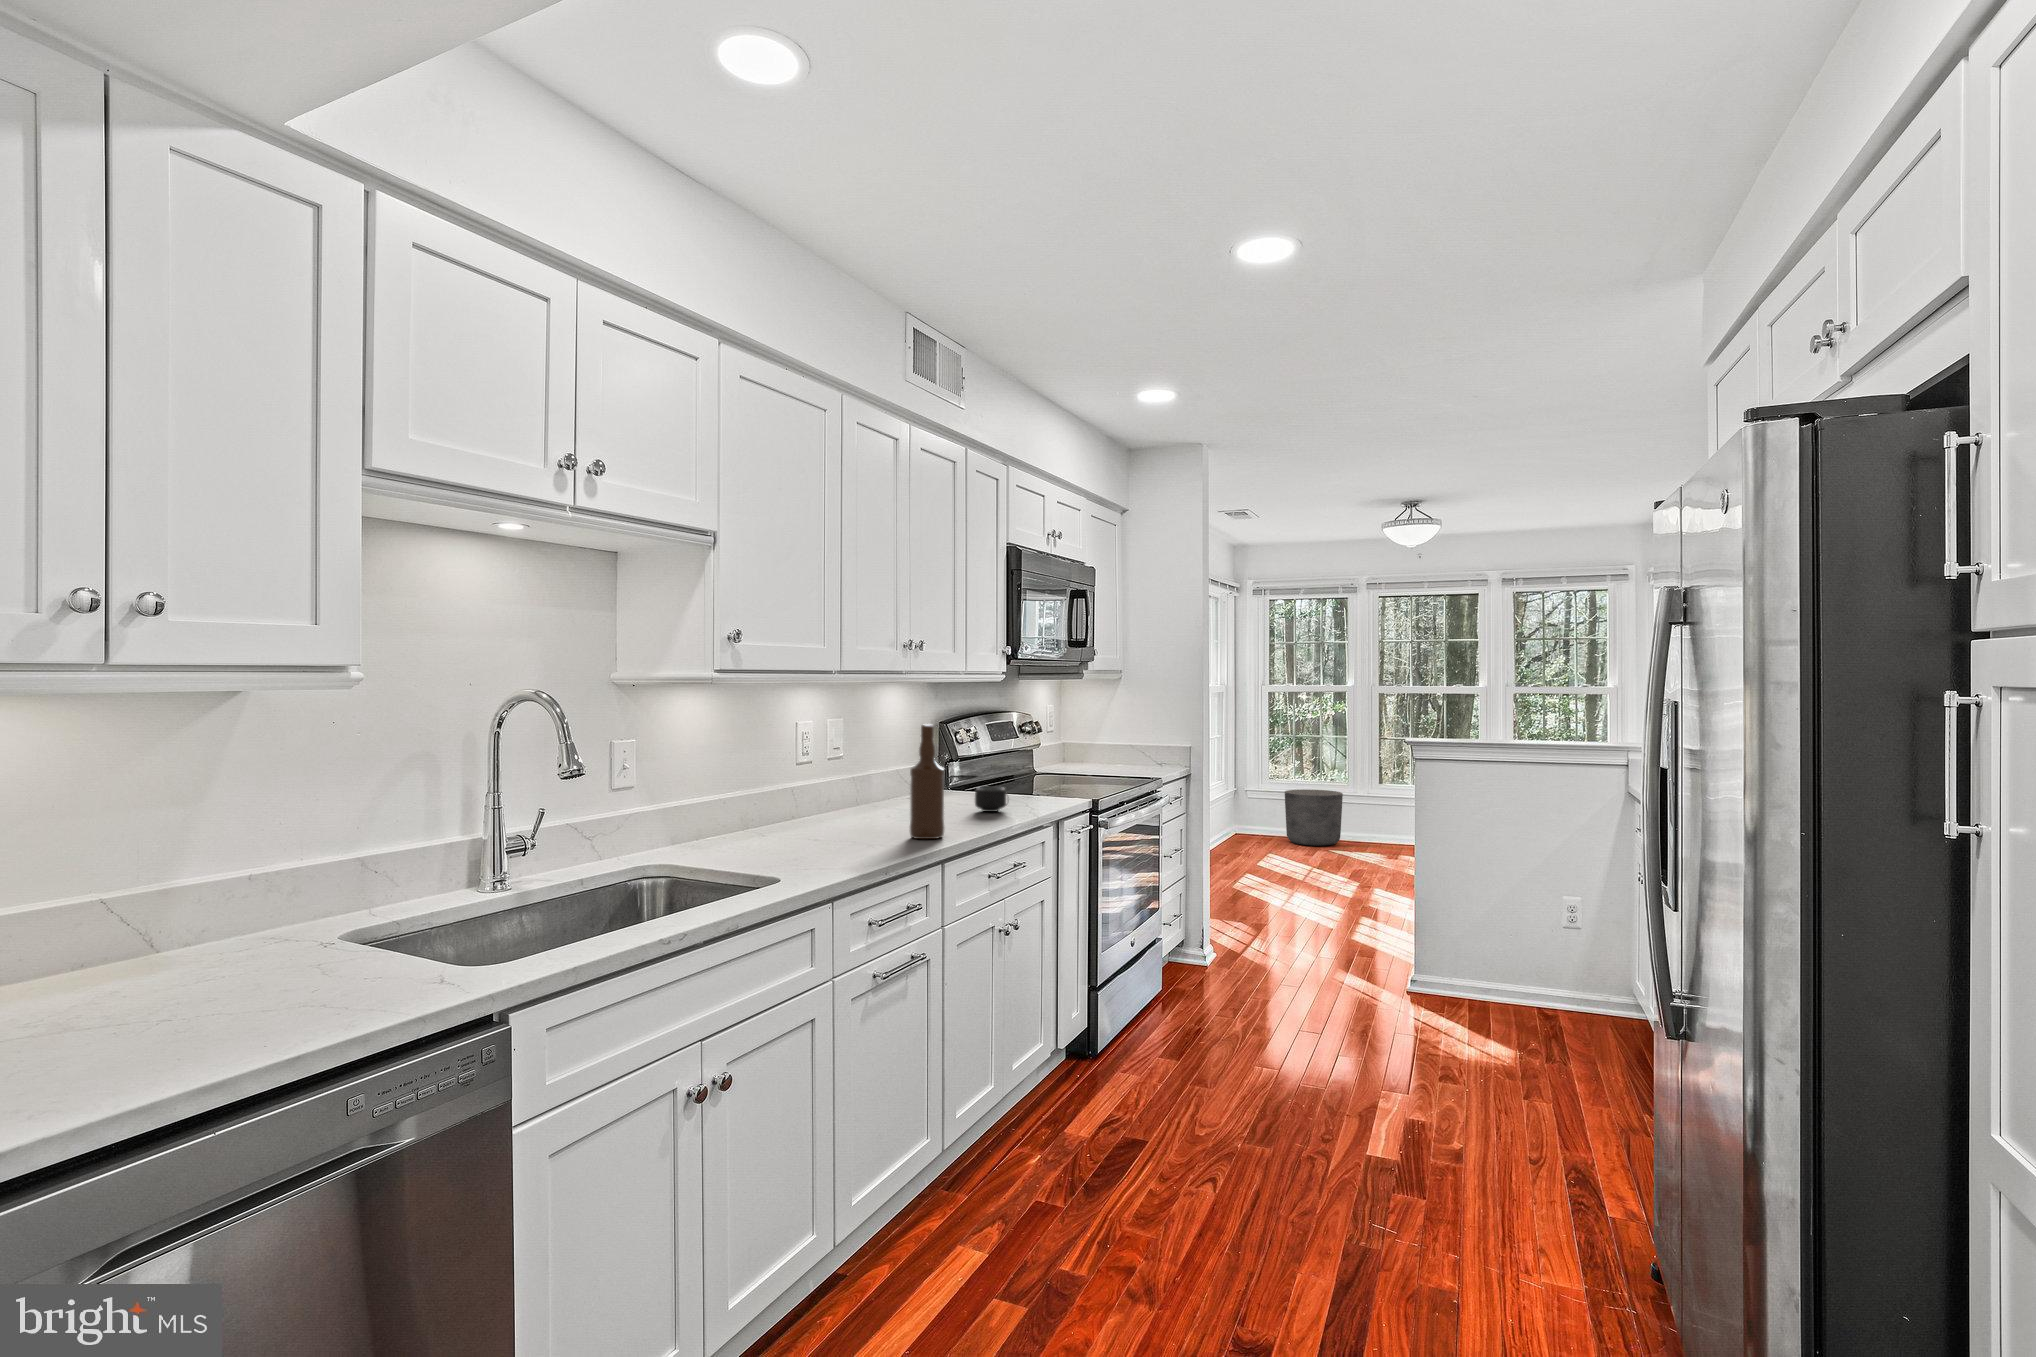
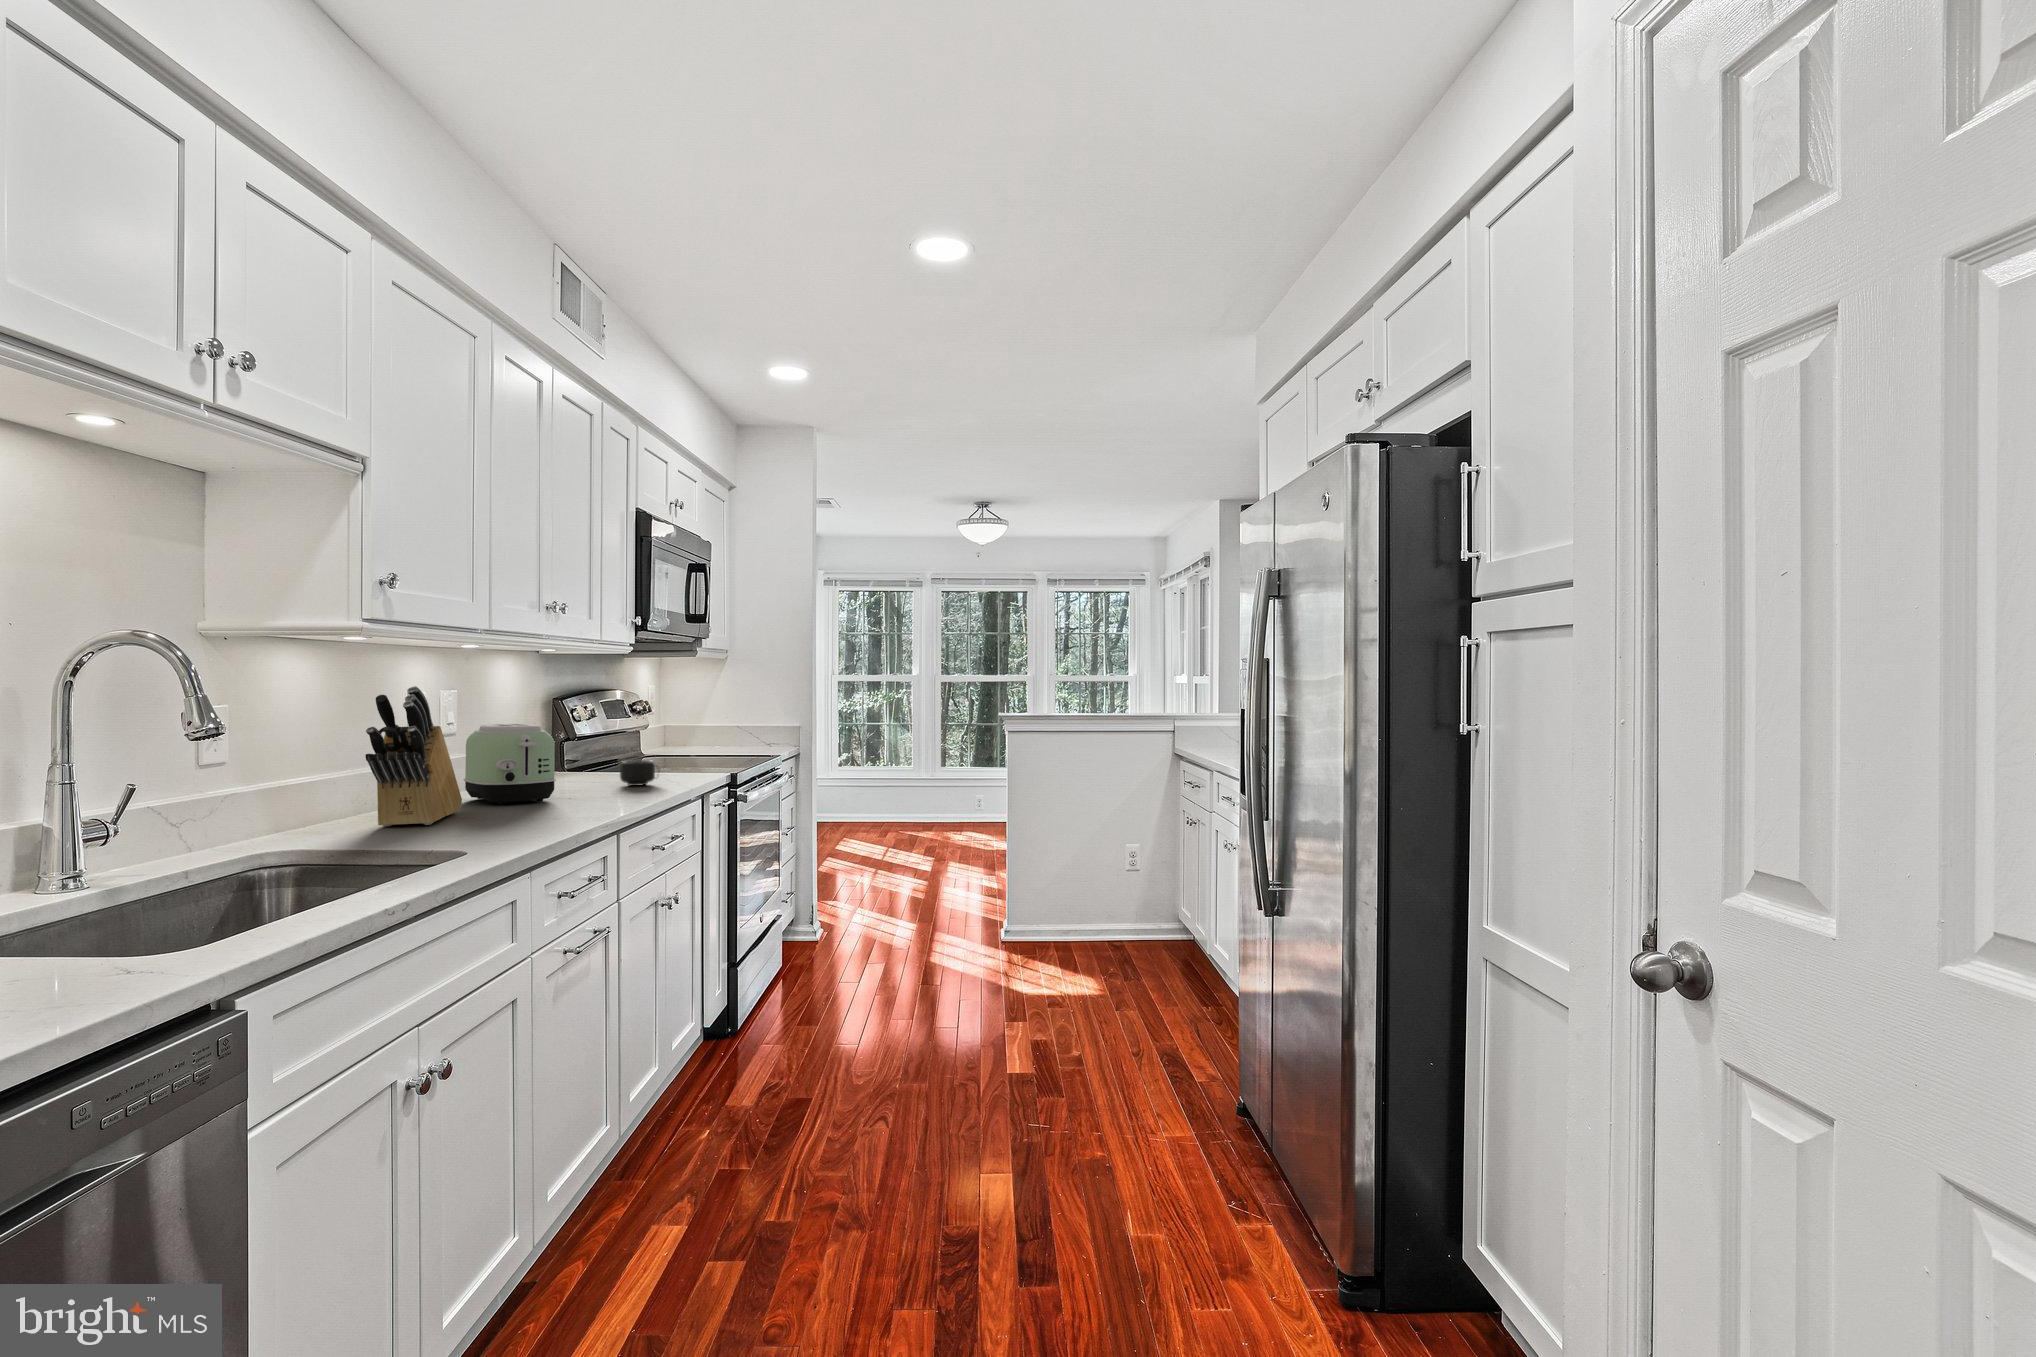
bottle: present [909,724,945,839] -> none [574,689,614,810]
knife block: none [730,725,822,847] -> present [365,686,462,827]
toaster: none [835,752,907,827] -> present [464,724,556,804]
planter: present [1285,789,1343,846] -> none [853,774,906,826]

